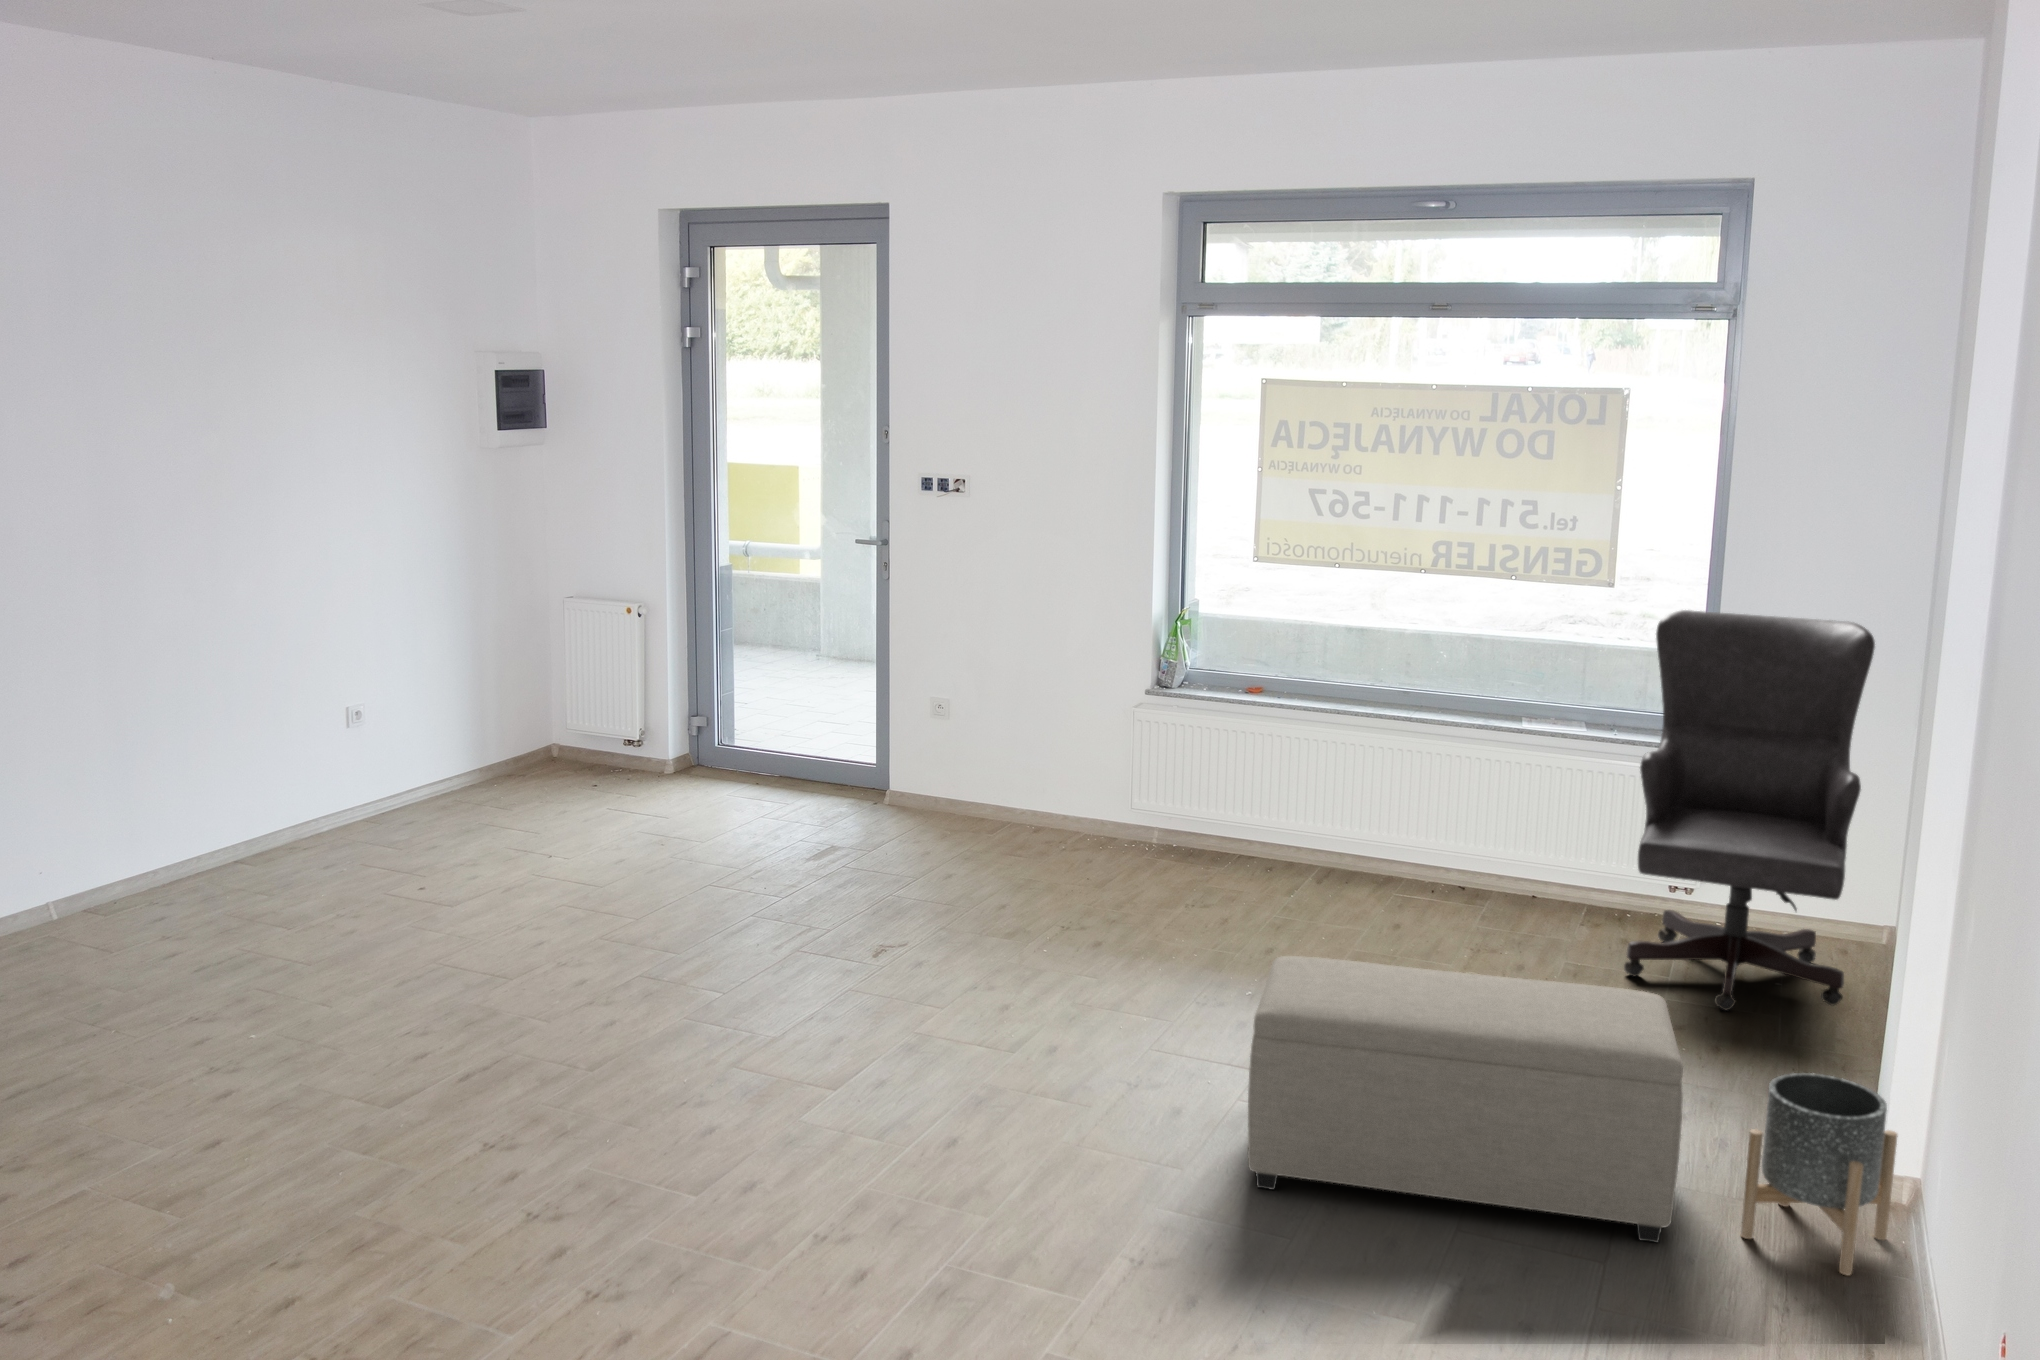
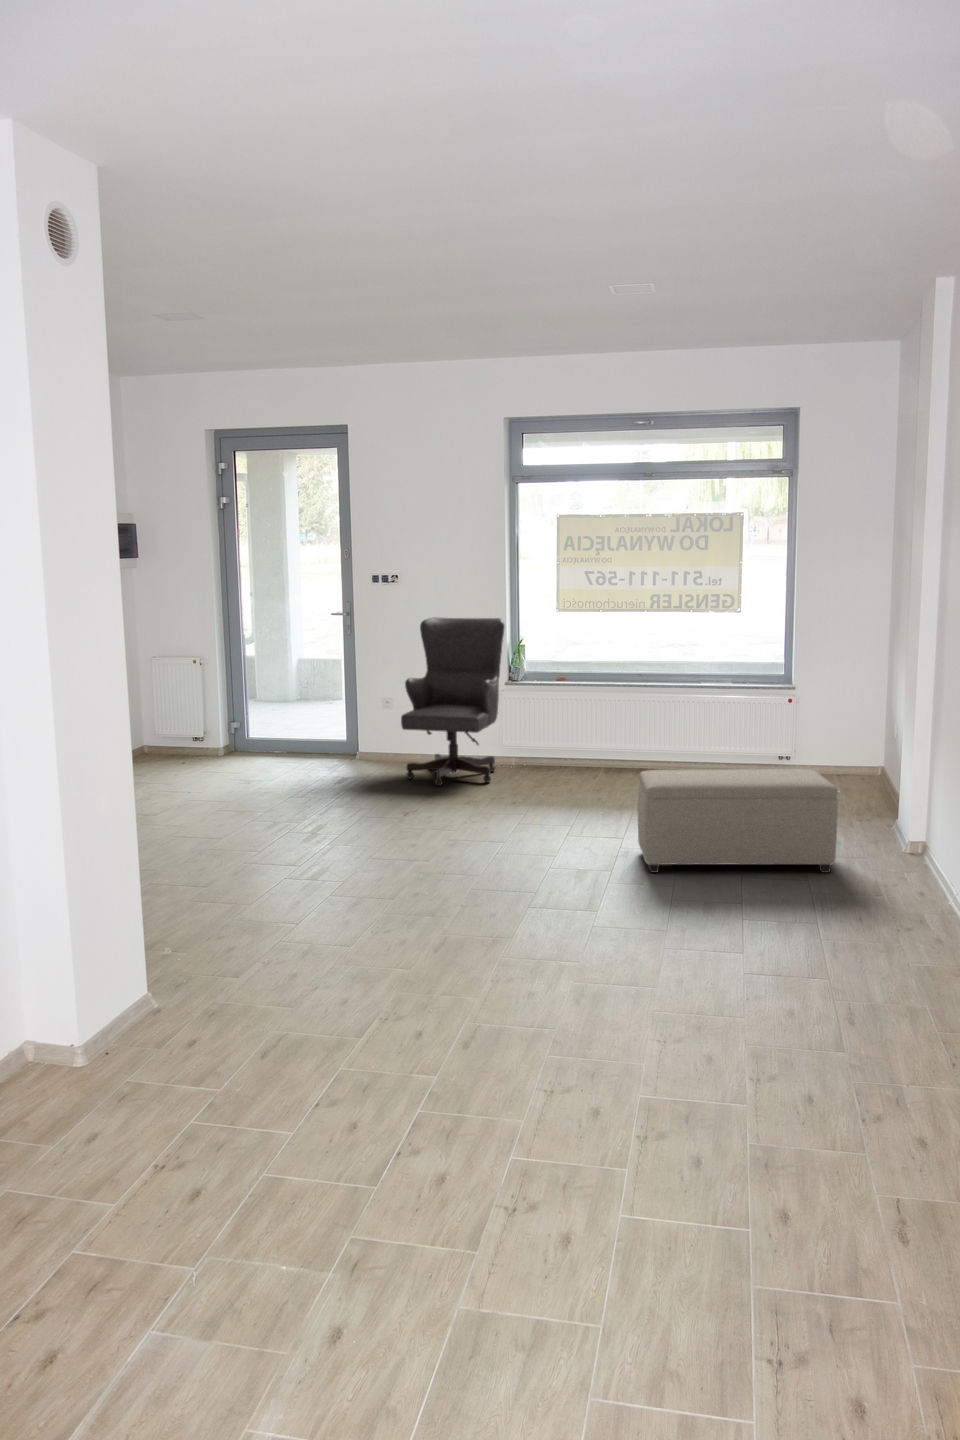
chair: present [1624,610,1875,1011] -> present [401,617,505,786]
planter: present [1741,1073,1898,1276] -> none [862,795,922,874]

